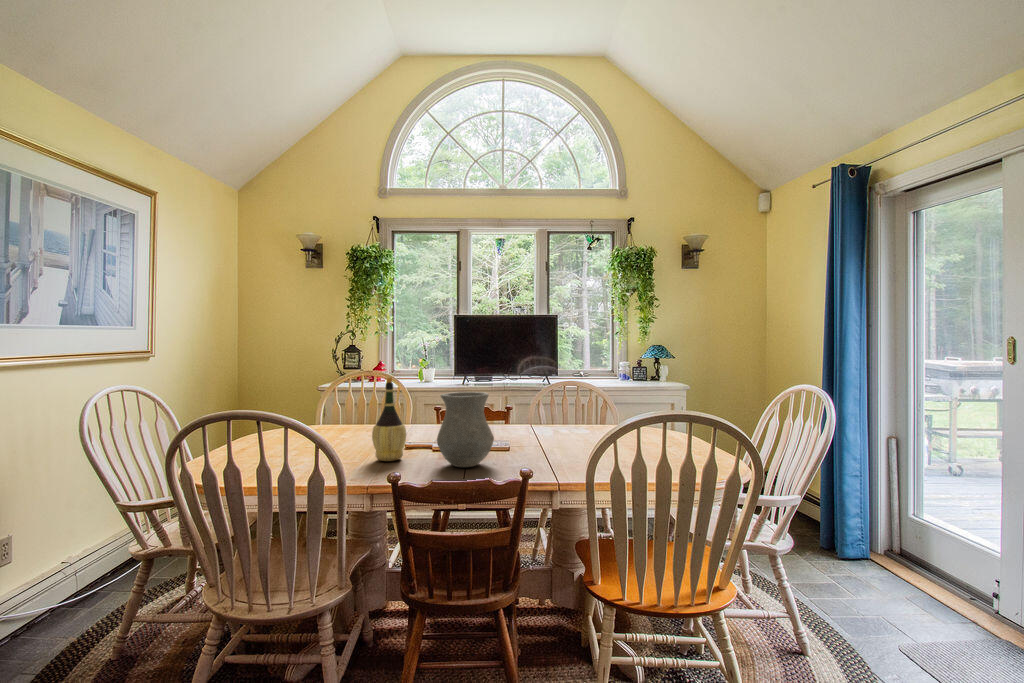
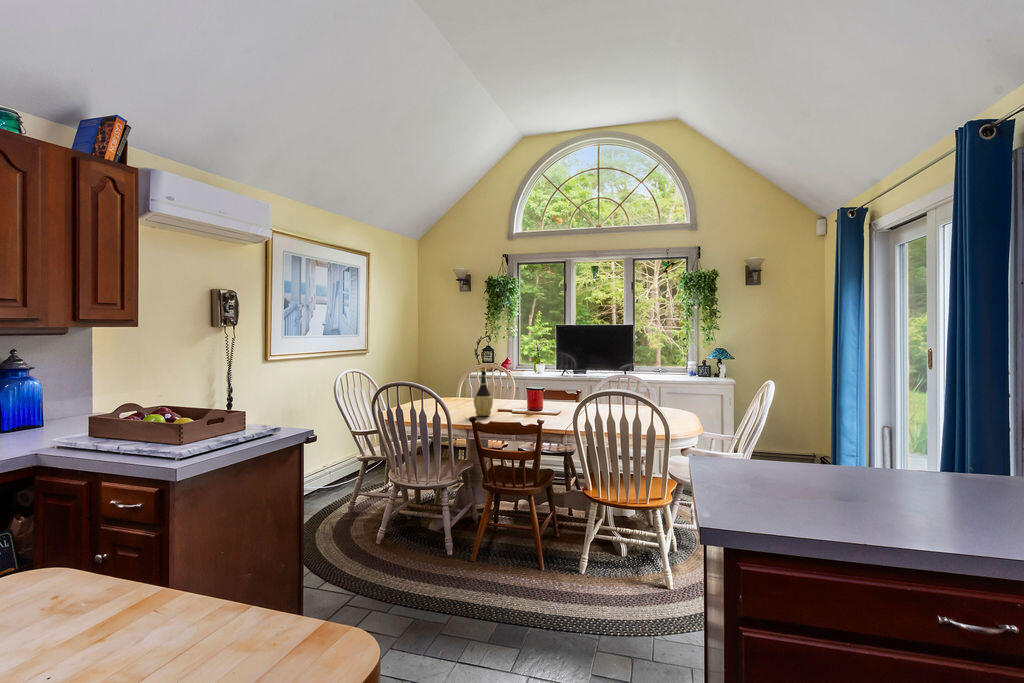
vase: present [437,392,494,467] -> none [506,378,539,421]

